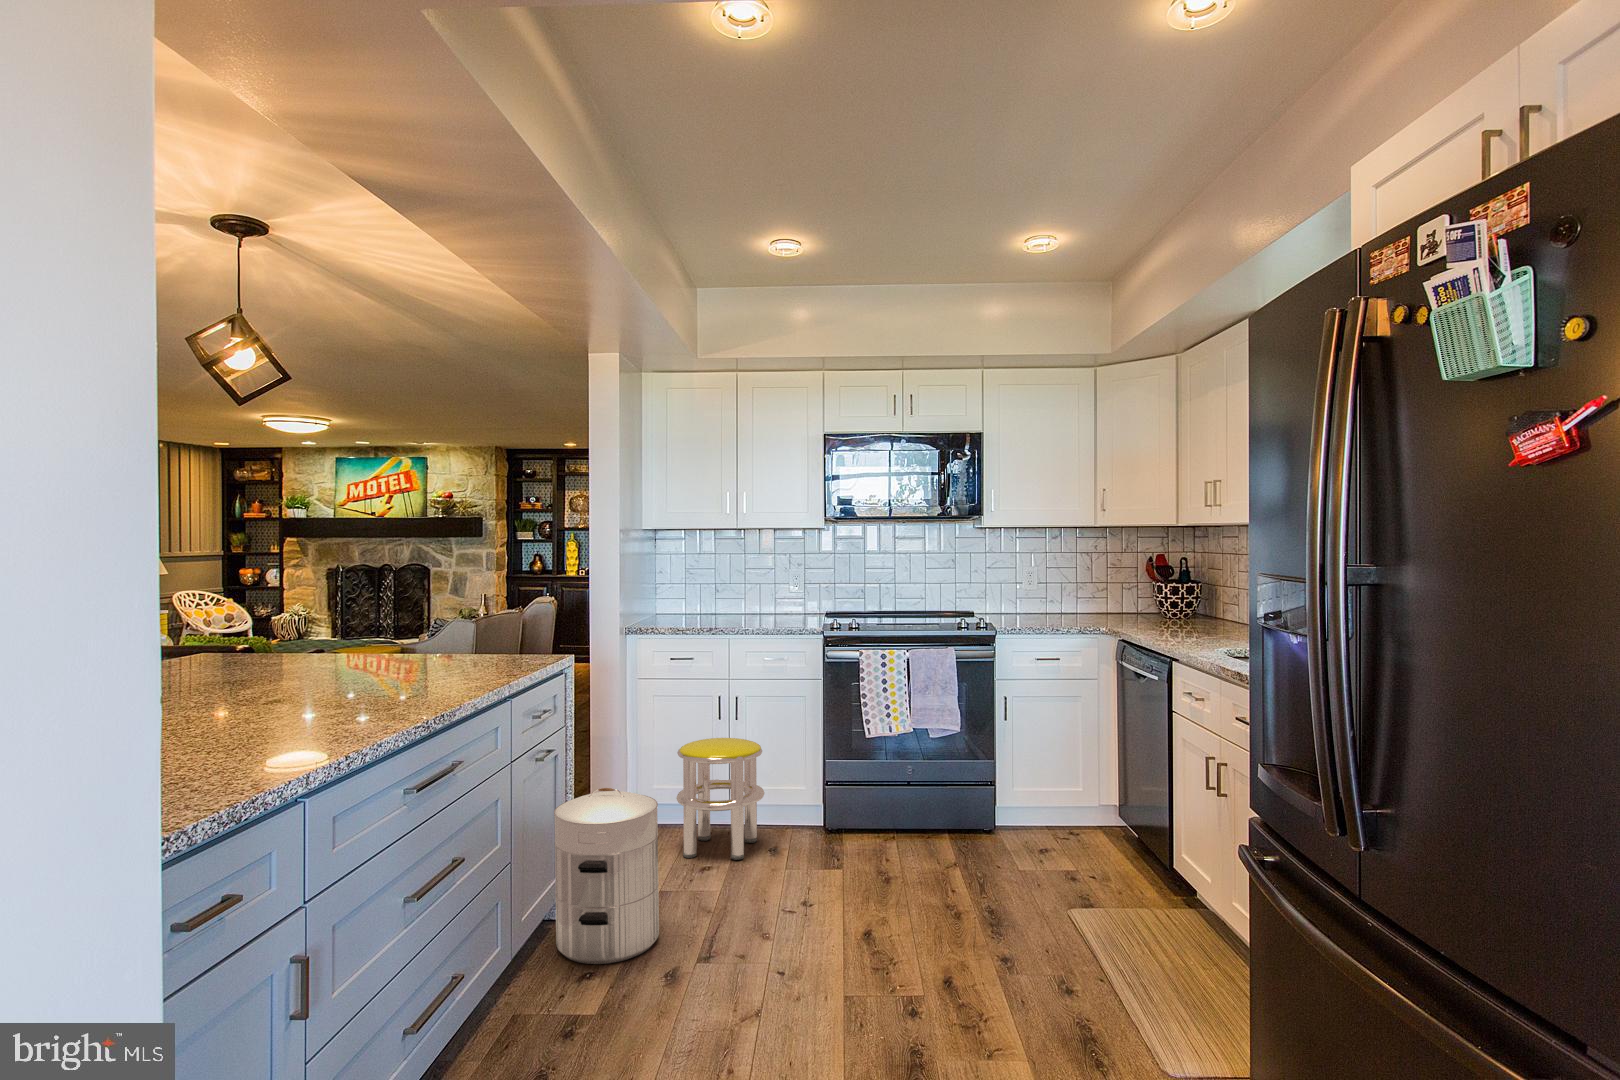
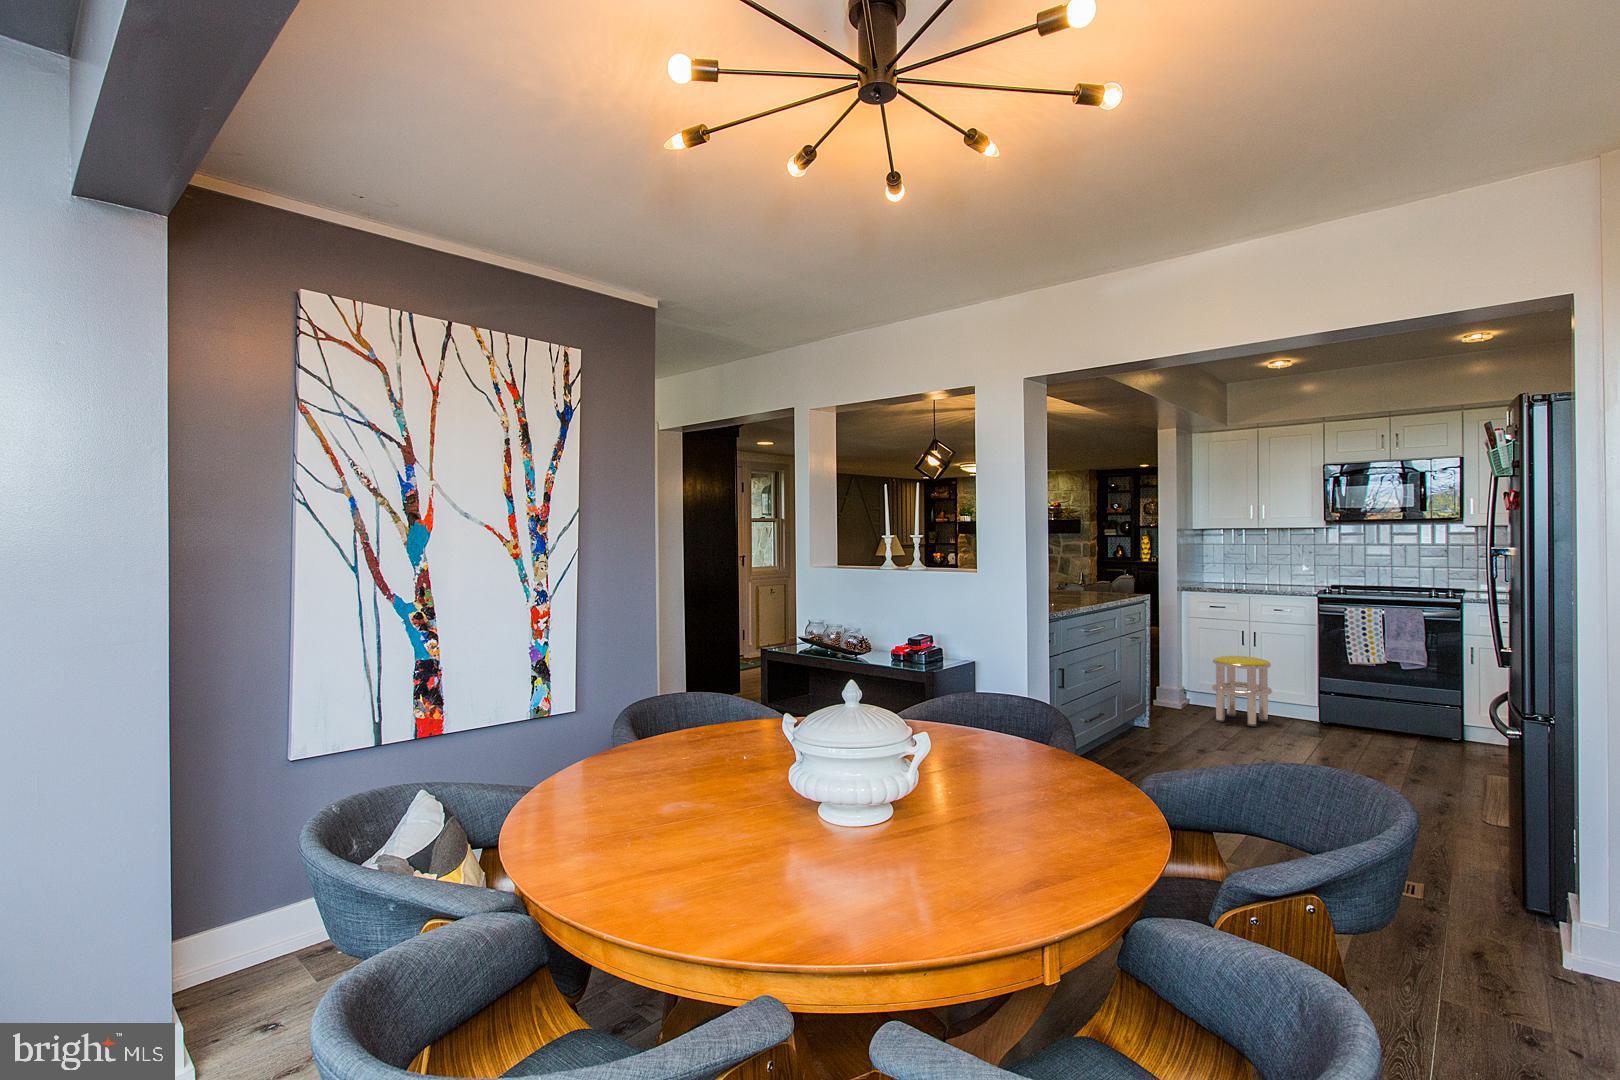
waste bin: present [554,788,659,964] -> none [1138,663,1196,748]

